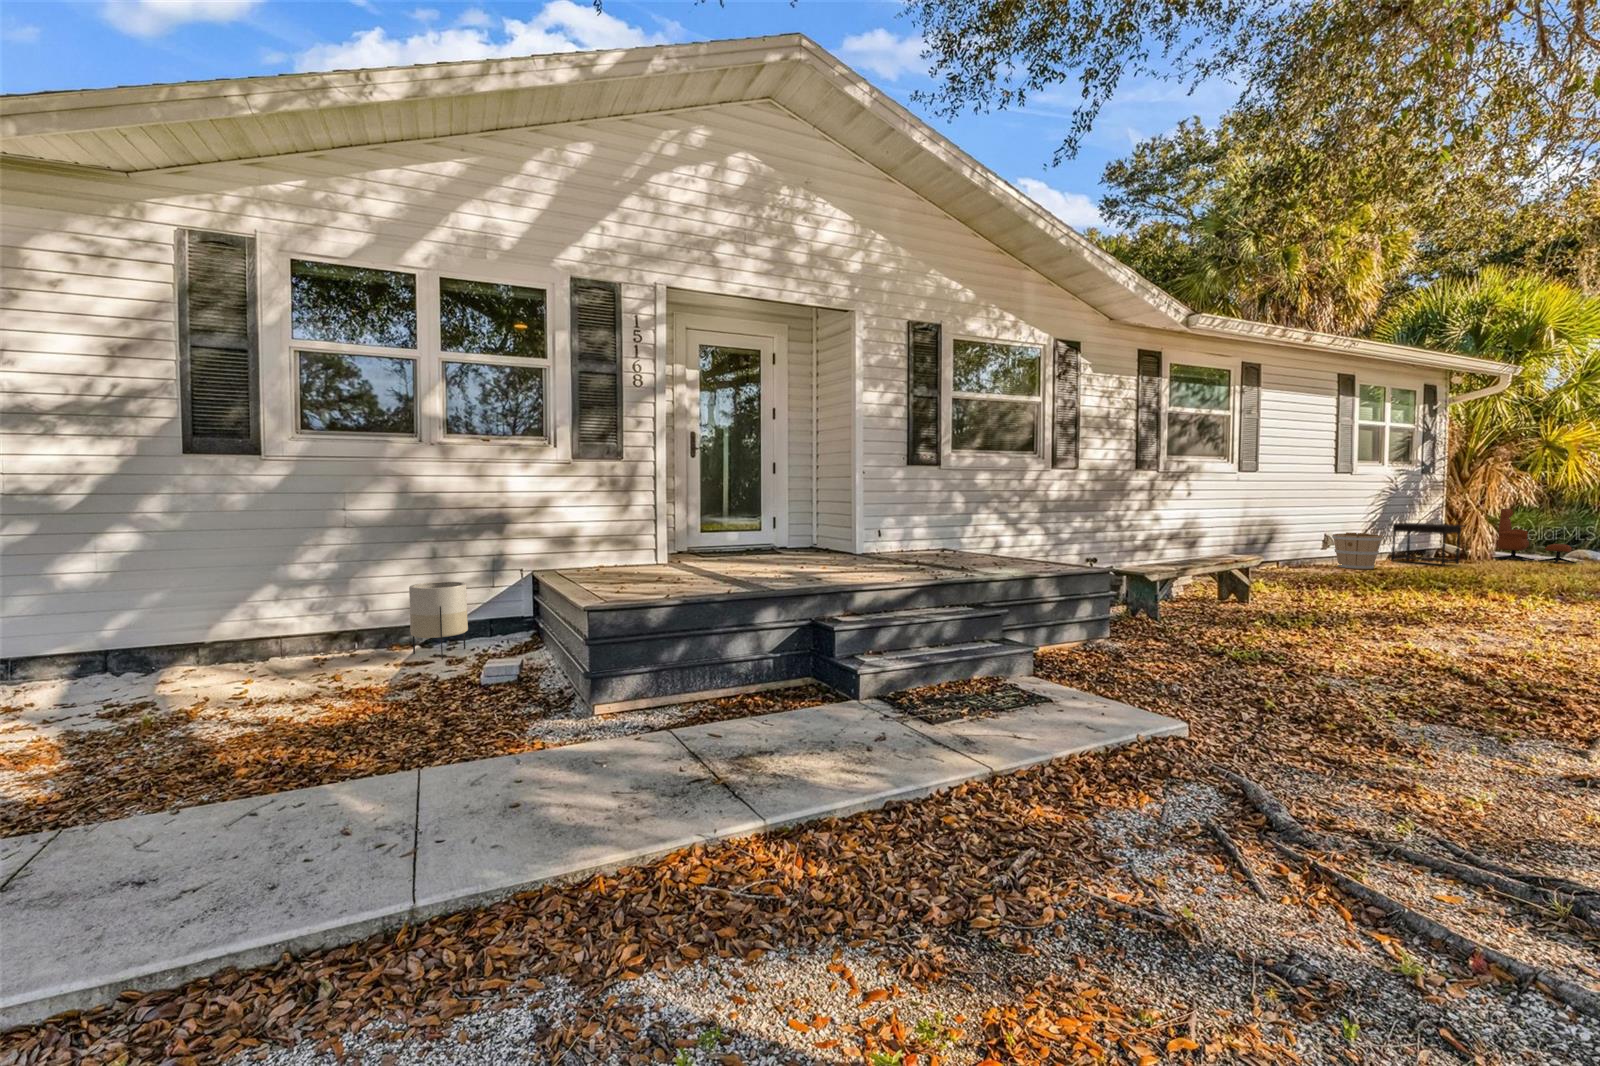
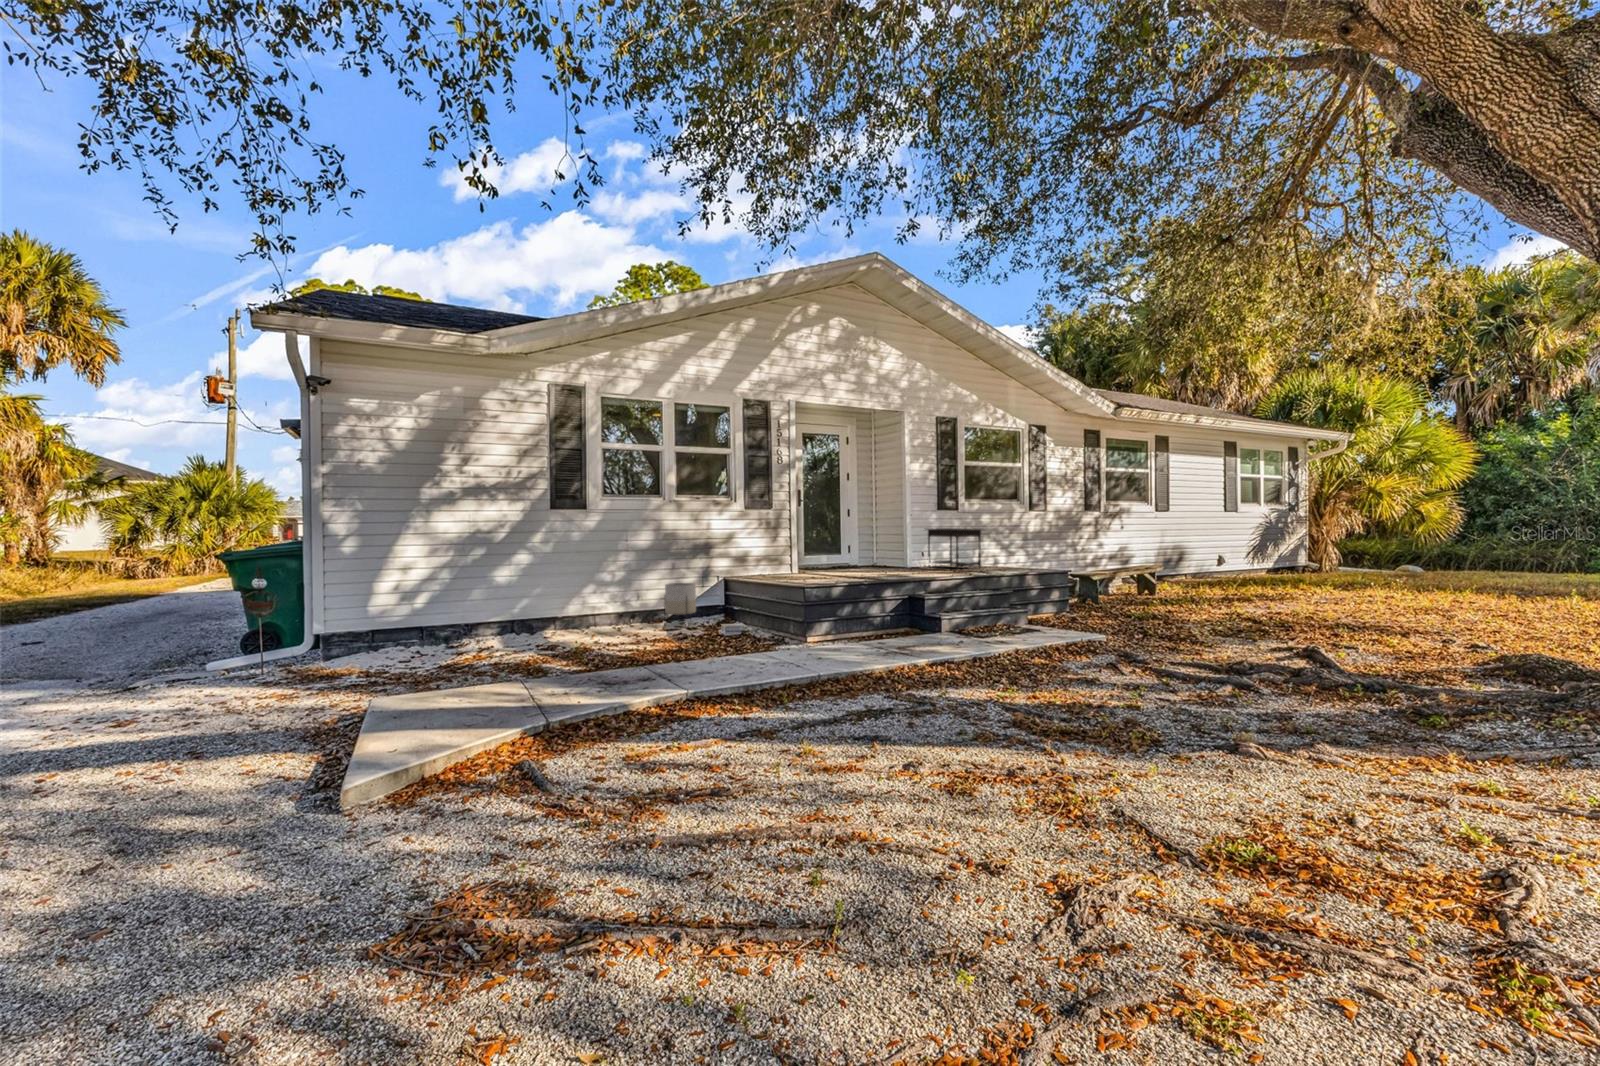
lounge chair: present [1495,508,1576,563] -> none [1344,536,1397,575]
side table: present [1391,523,1466,566] -> present [926,528,983,569]
wooden bucket: present [1332,532,1383,569] -> none [1224,554,1258,579]

